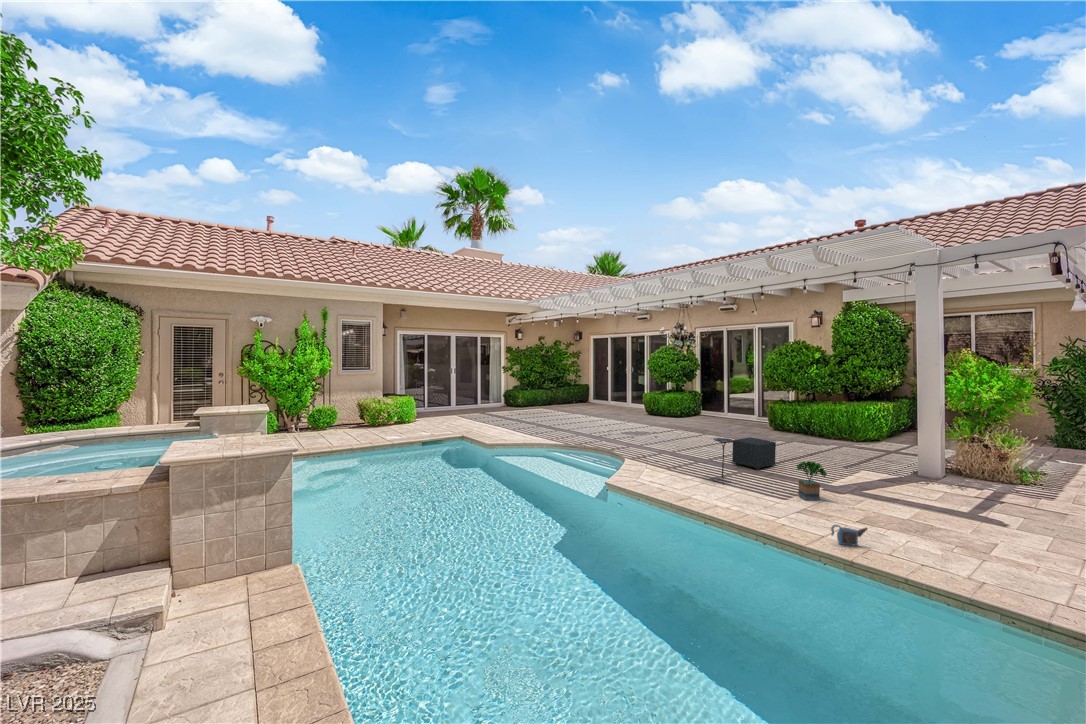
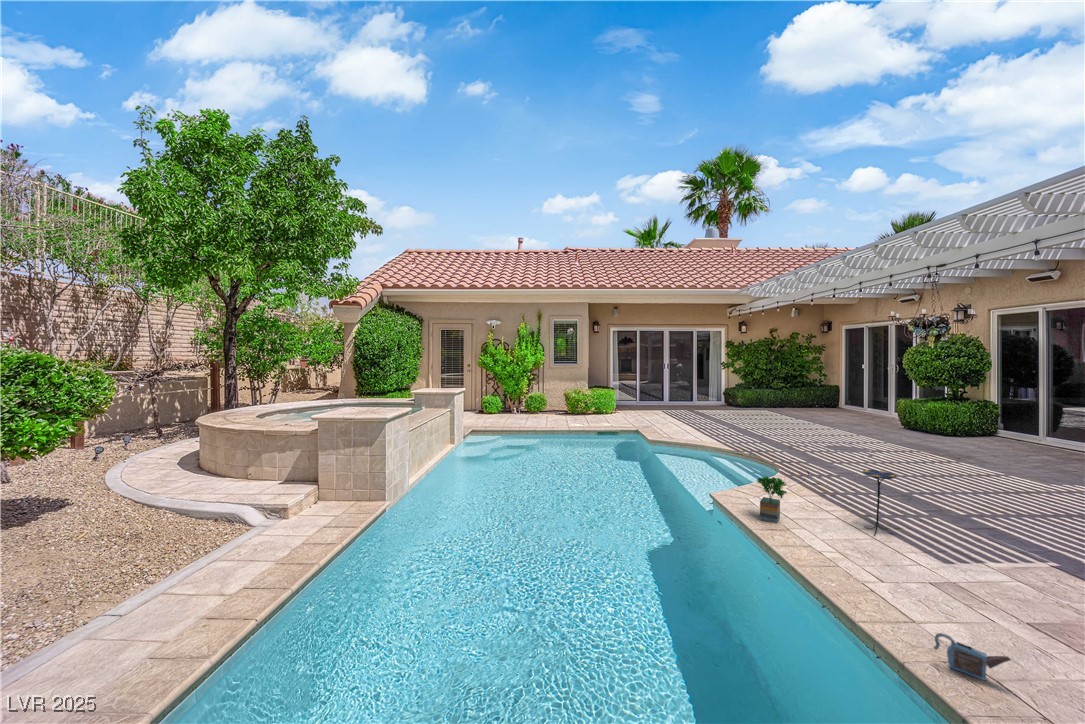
ottoman: present [732,437,776,470] -> none [935,477,1019,528]
potted tree: present [797,461,827,501] -> present [757,477,787,523]

